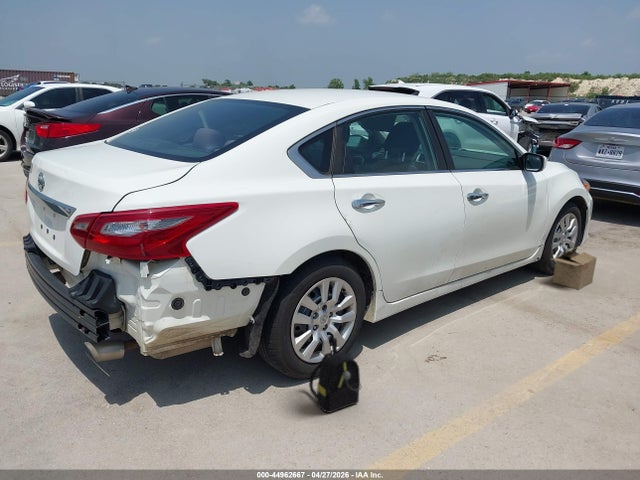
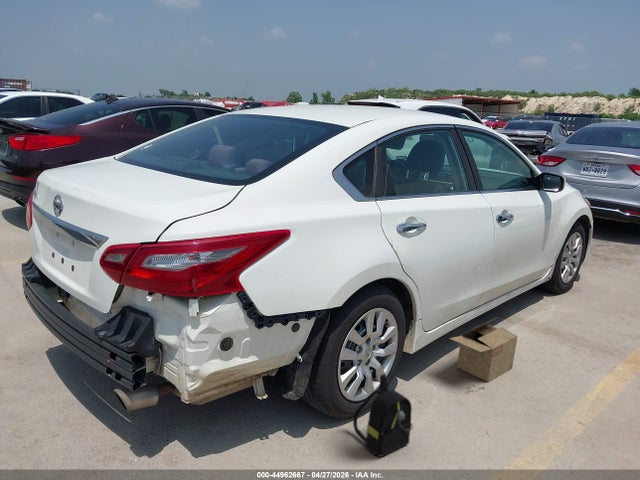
cardboard box: present [552,247,597,290] -> present [450,319,517,382]

